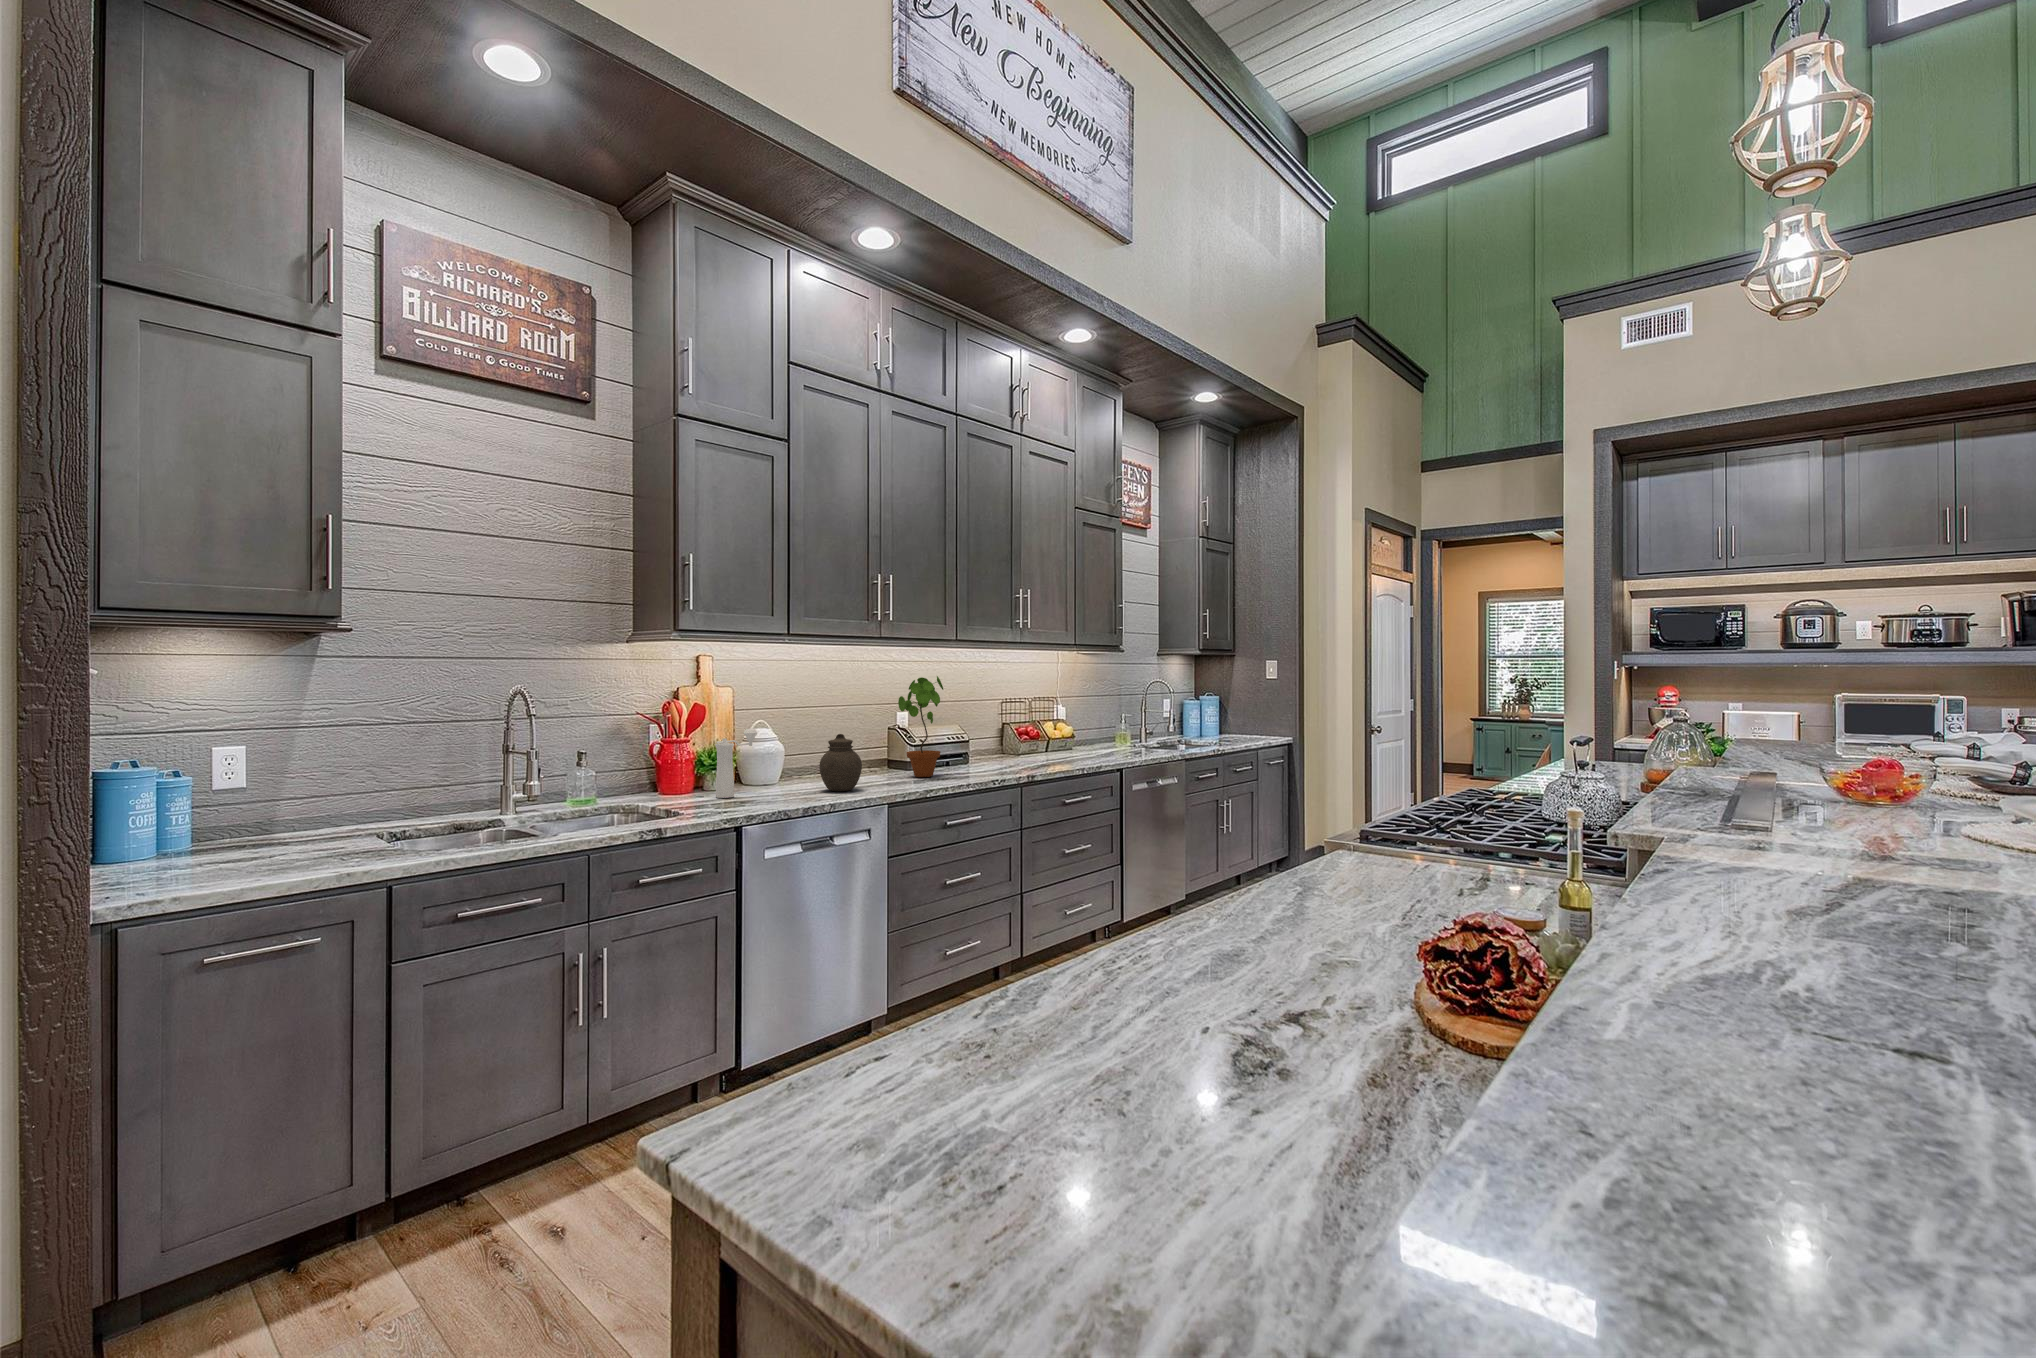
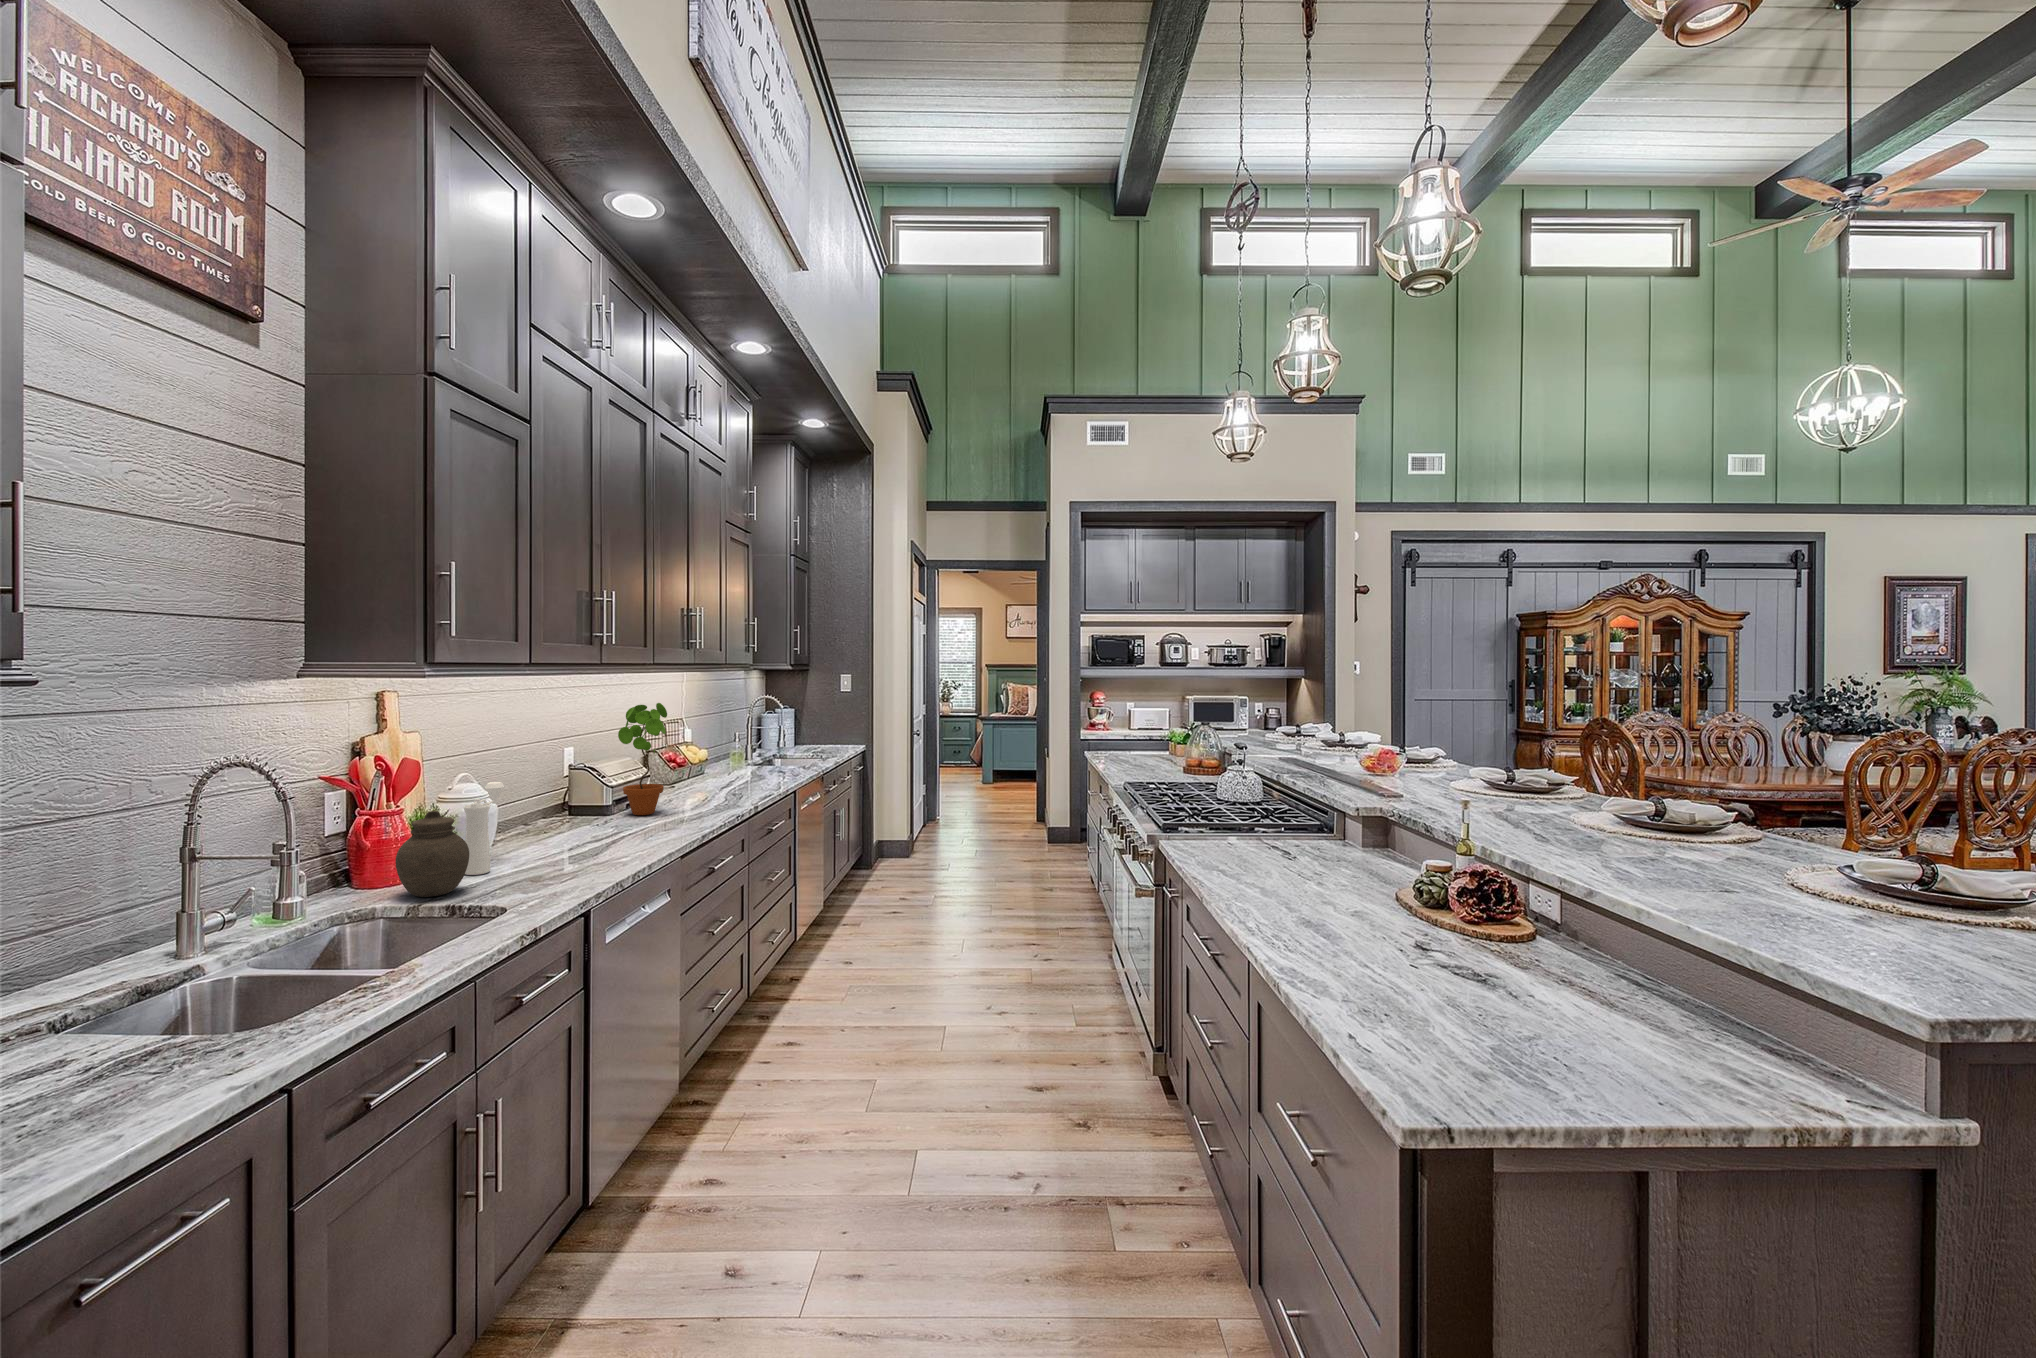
jar: present [819,734,862,791] -> present [396,811,469,897]

